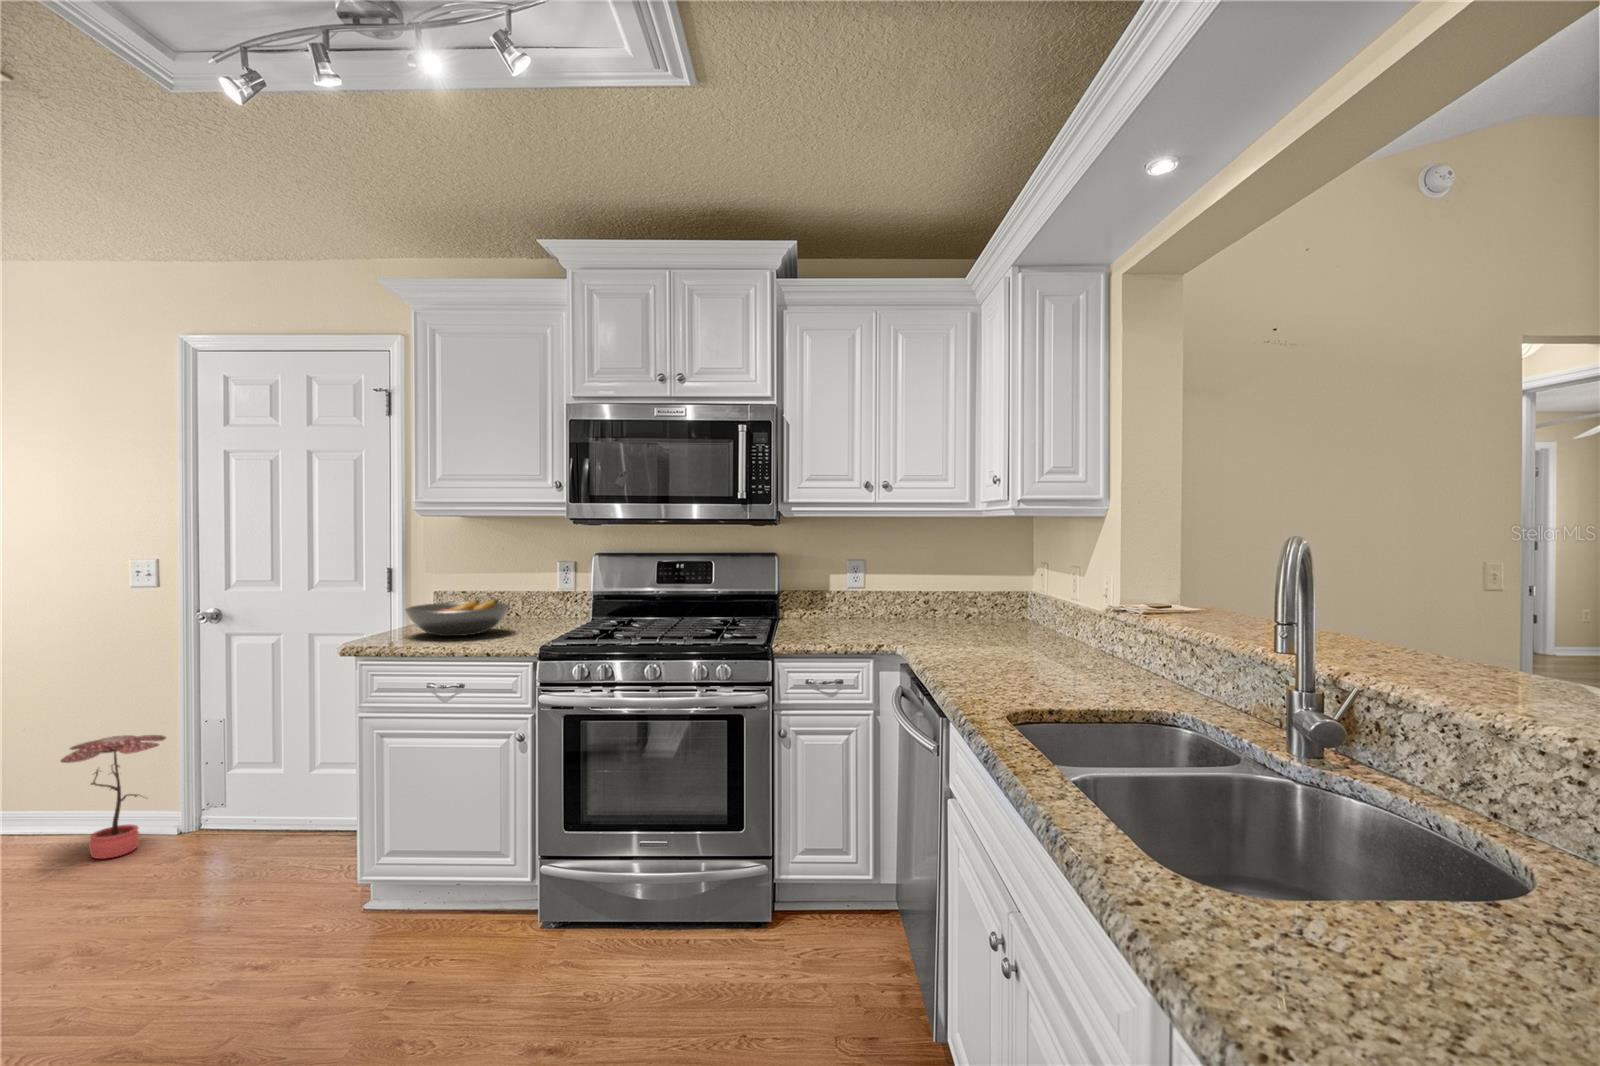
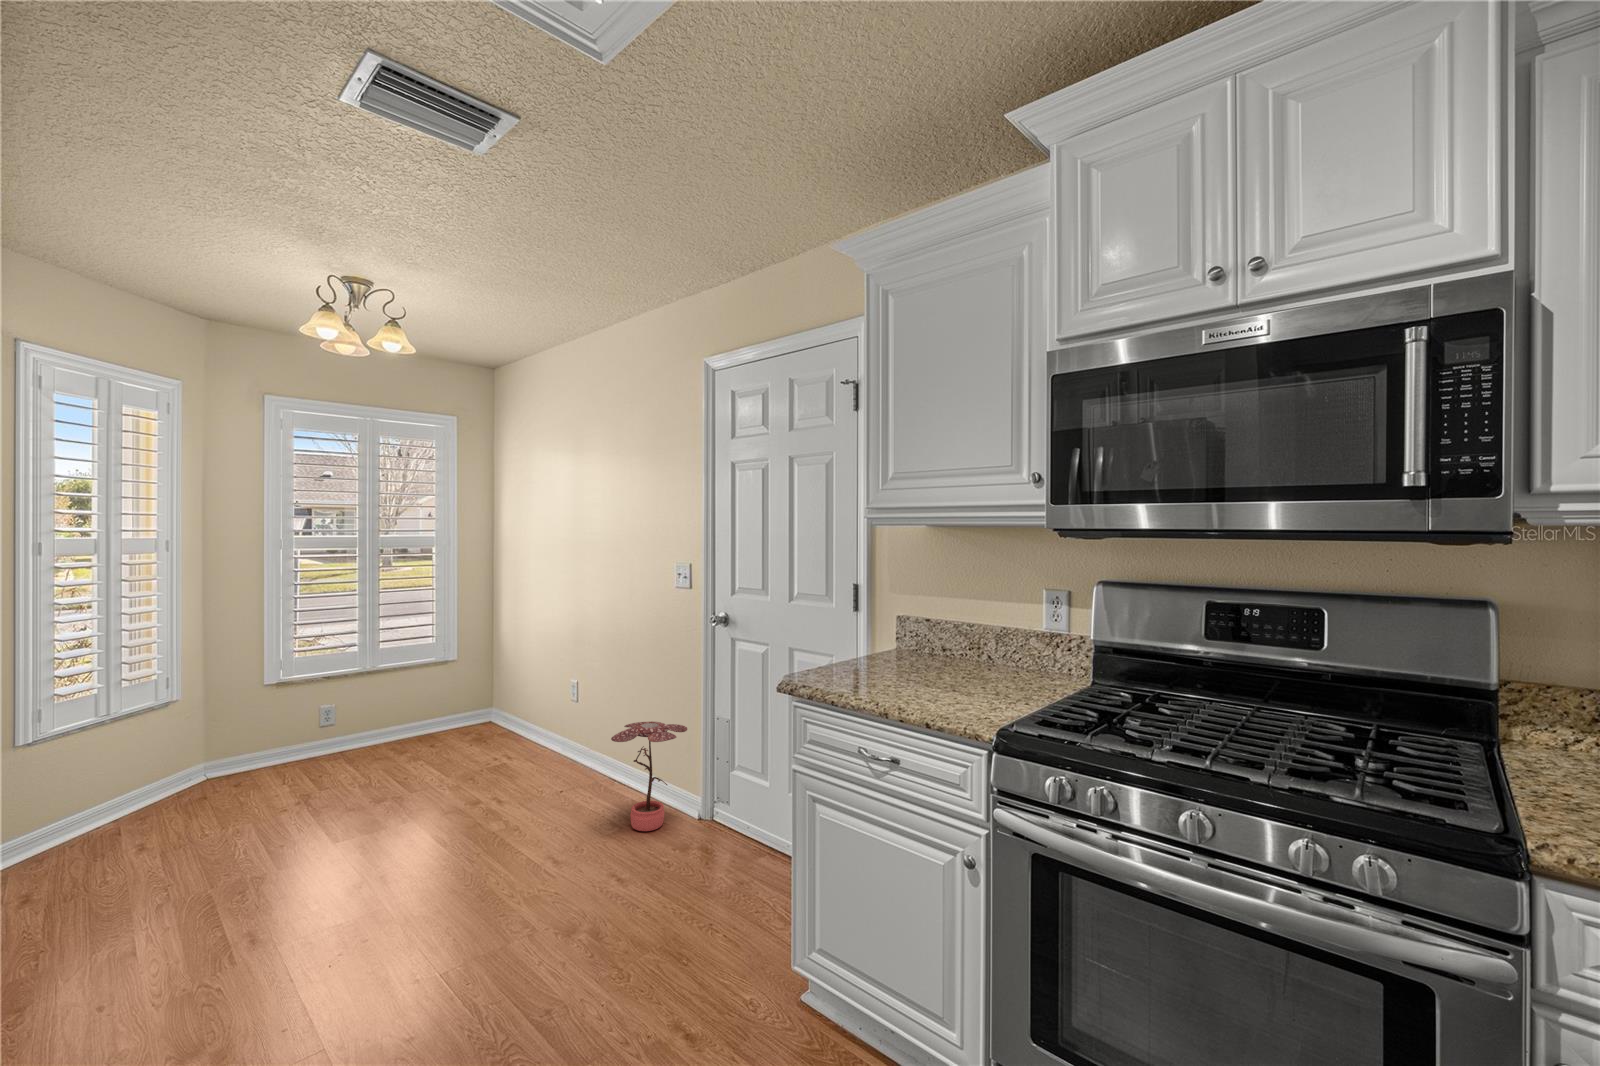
fruit bowl: present [405,600,509,636] -> none [842,636,970,685]

